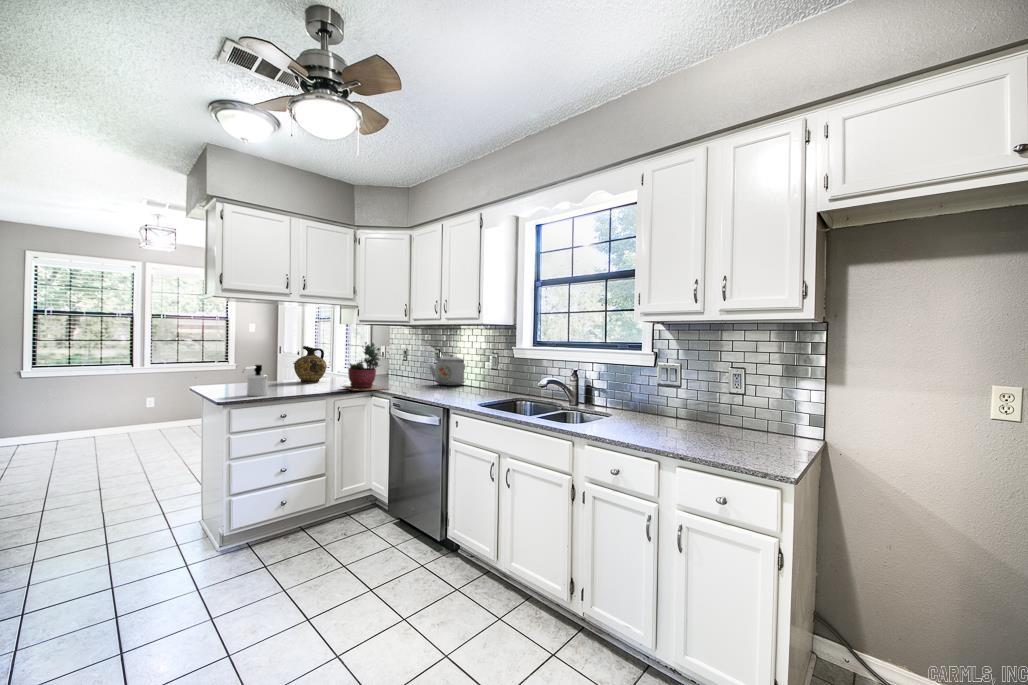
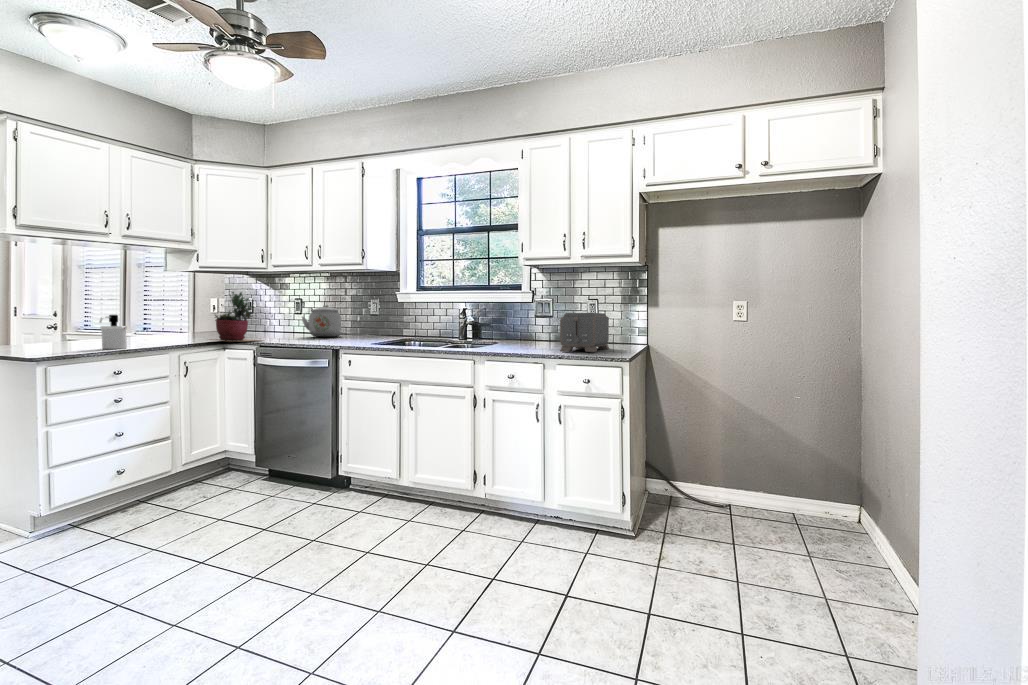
ceramic jug: present [294,346,327,383] -> none [133,299,174,341]
toaster: none [683,391,762,457] -> present [560,313,609,352]

